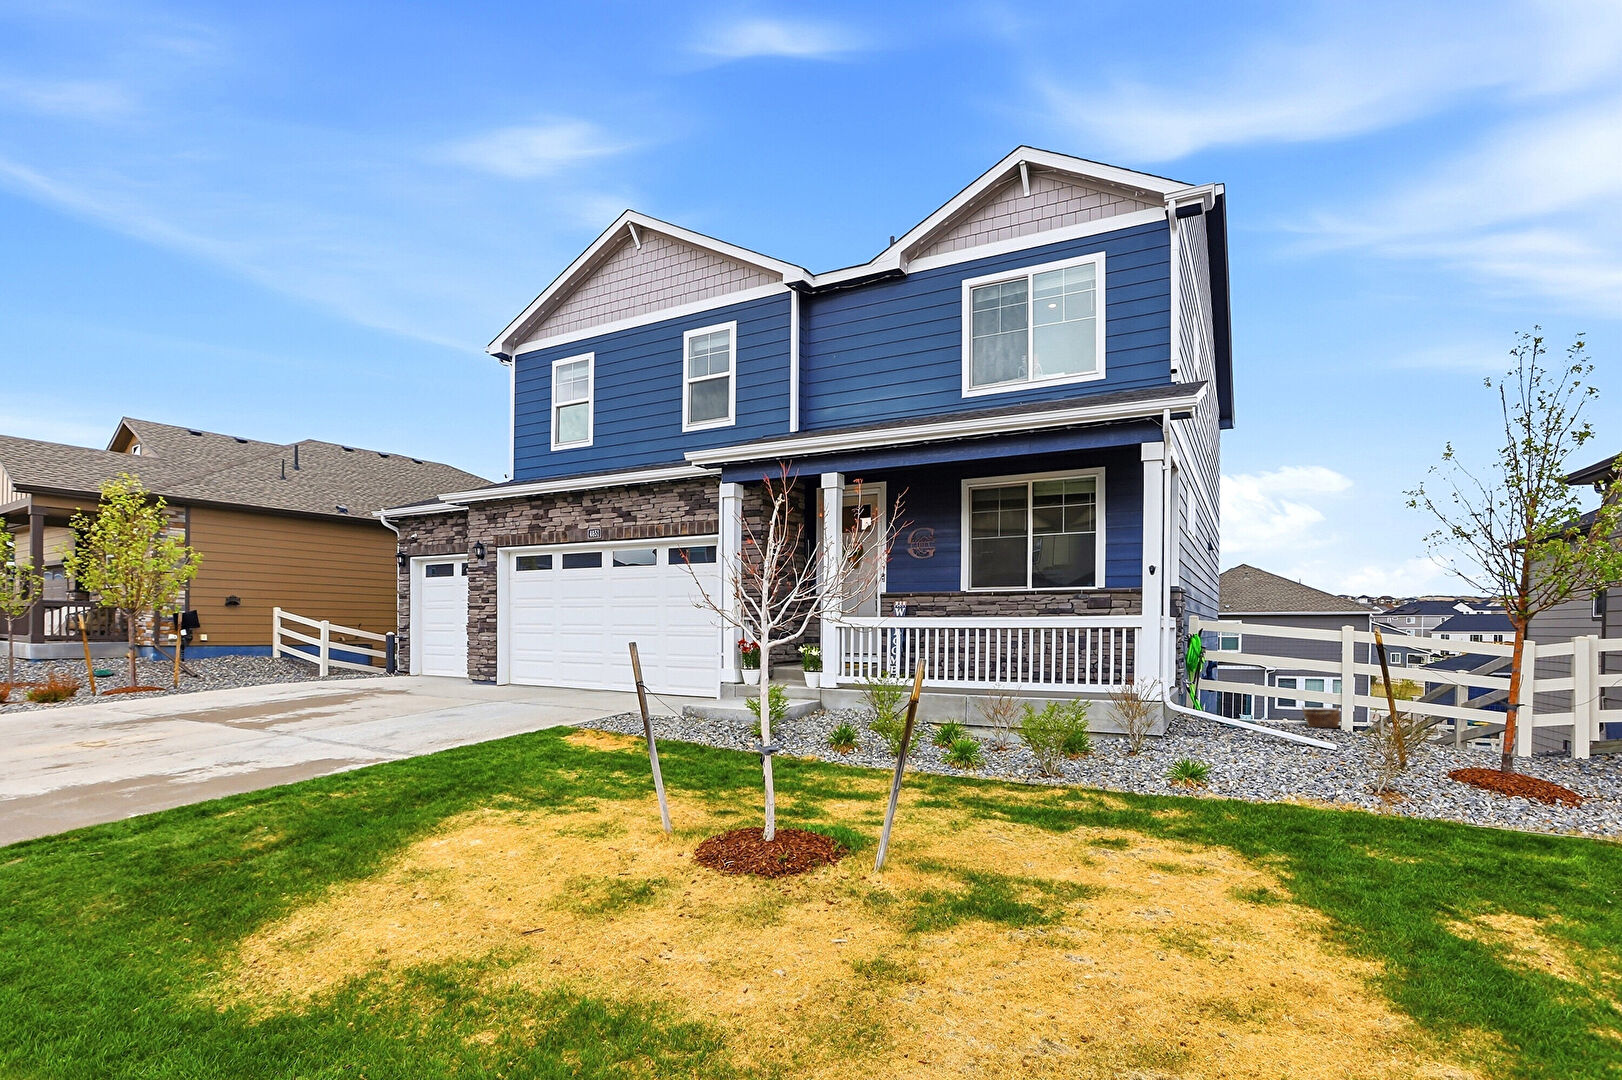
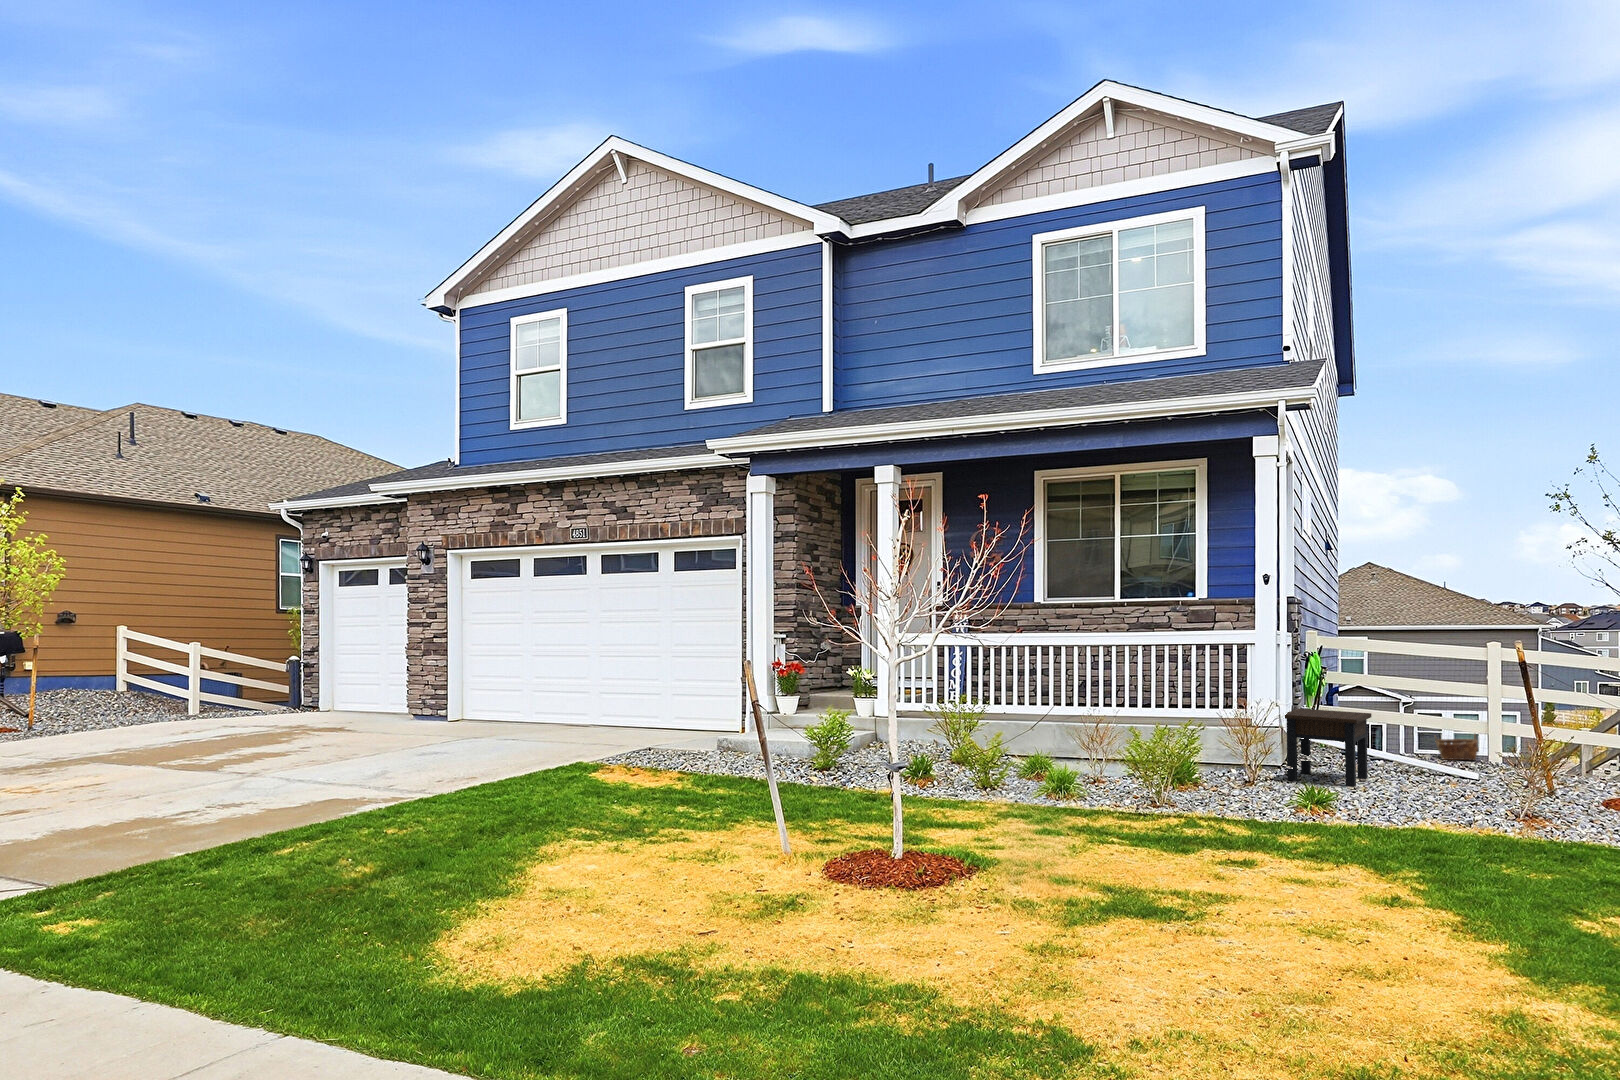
side table: none [1164,683,1245,755] -> present [1285,709,1371,787]

